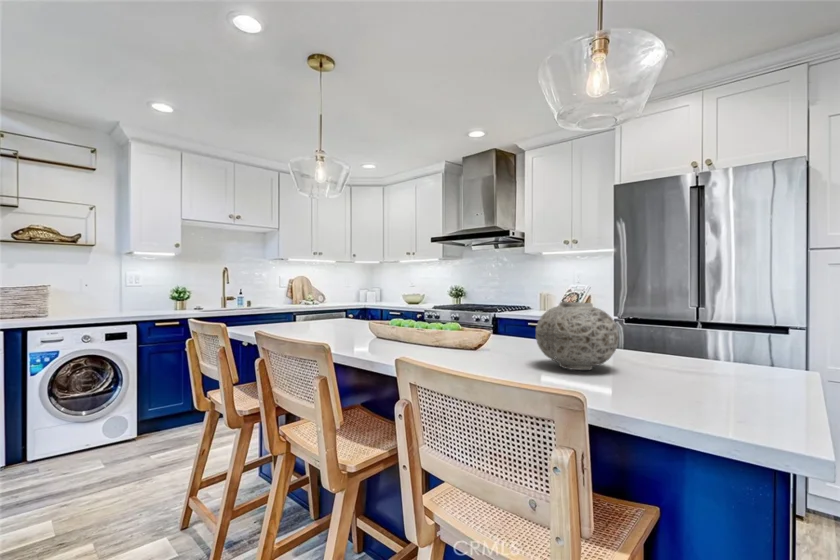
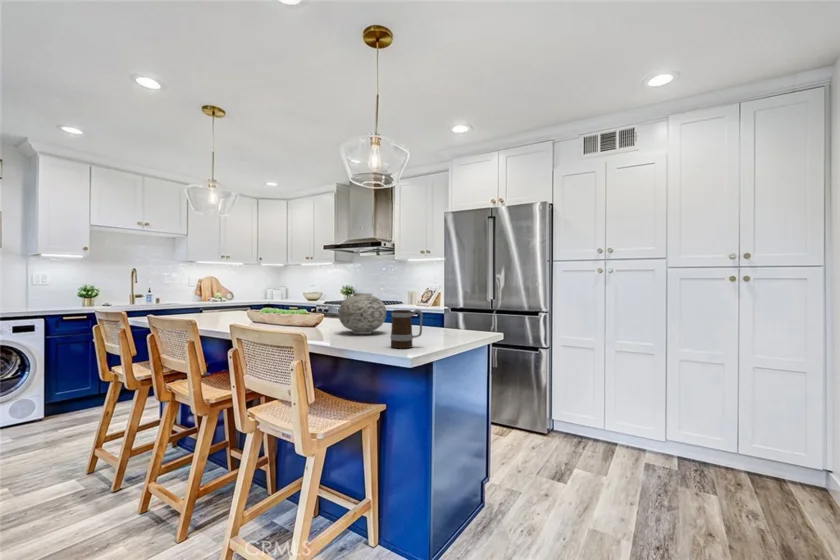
mug: none [701,339,775,419] -> present [391,309,423,348]

